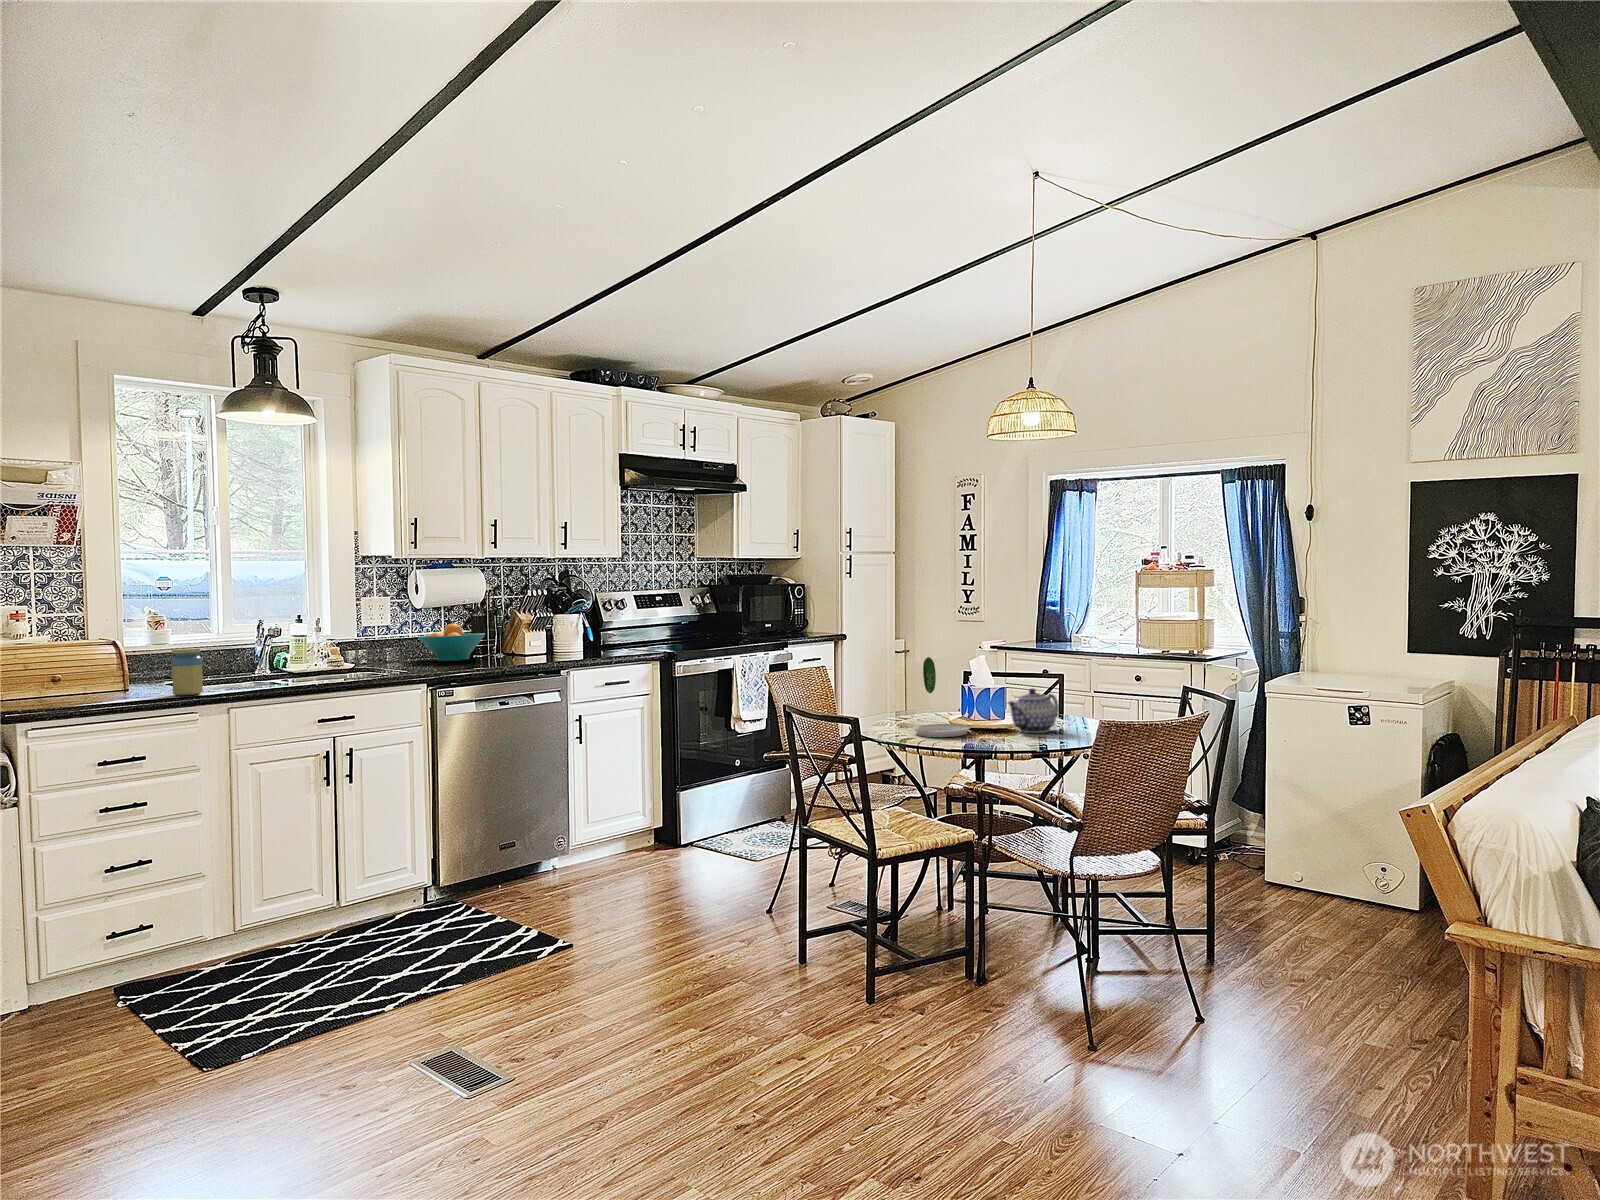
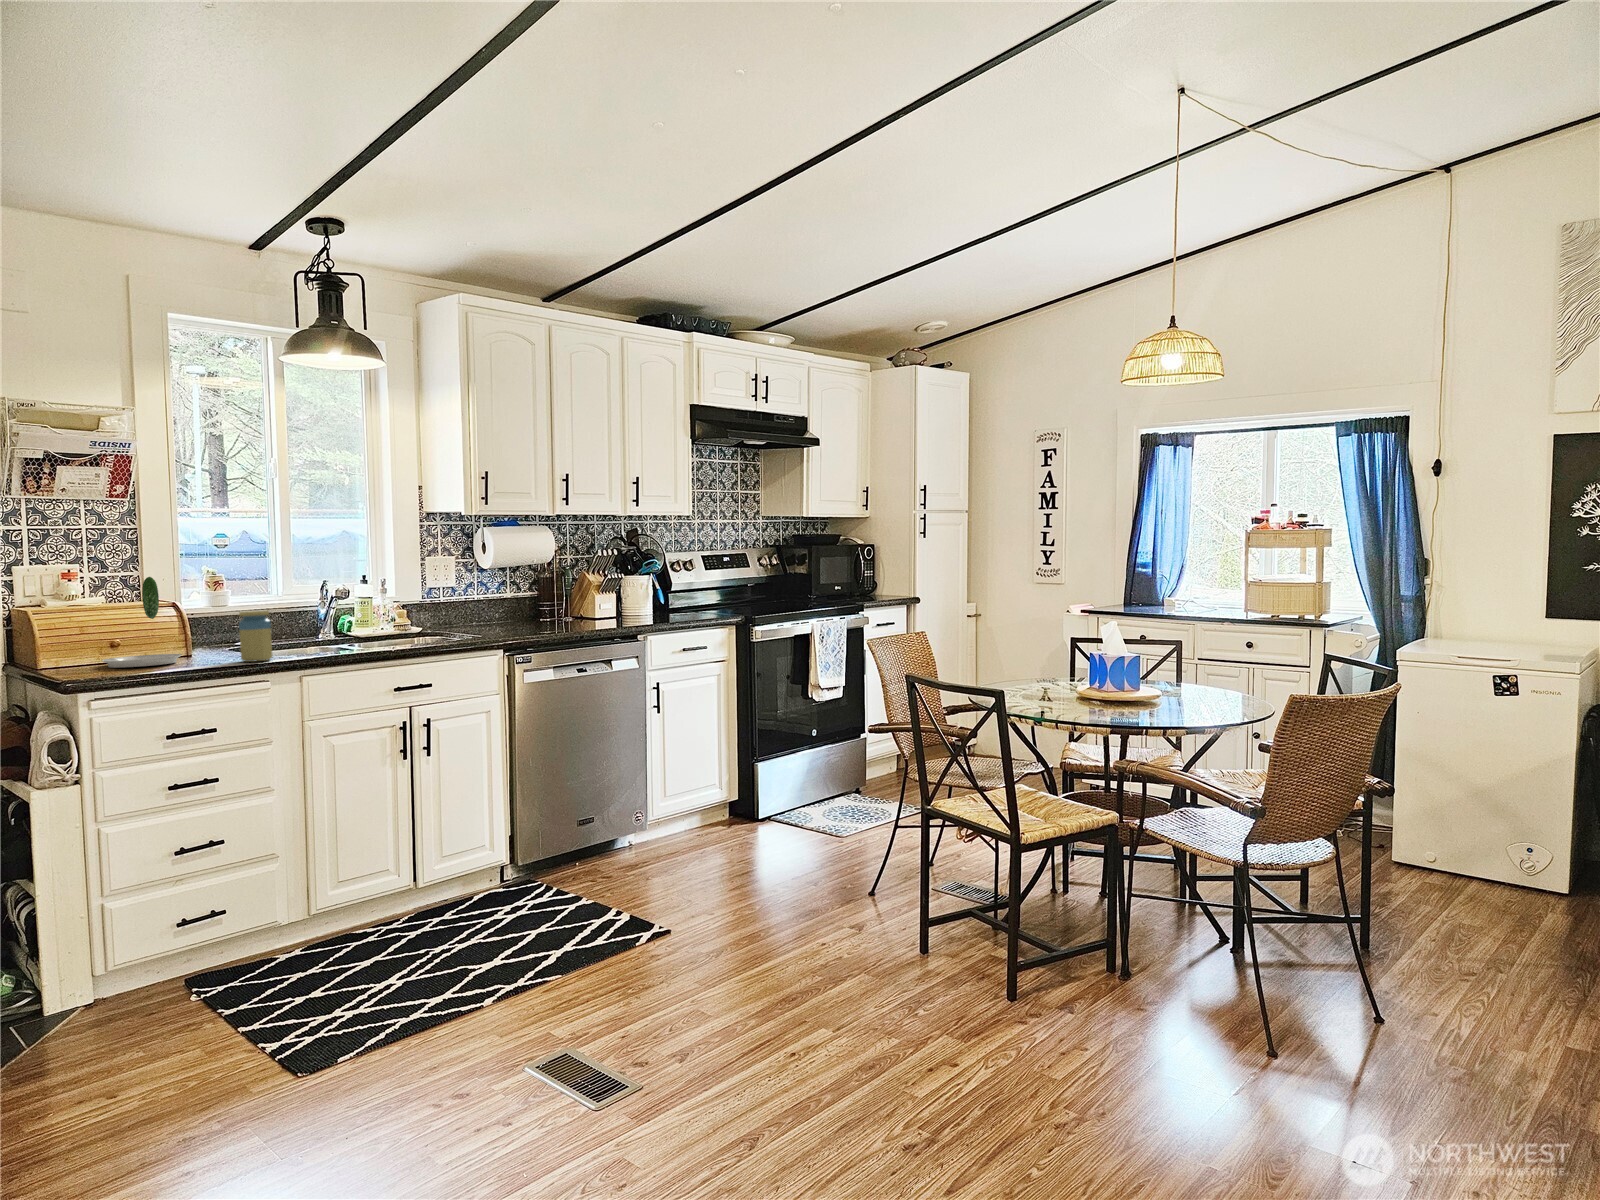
fruit bowl: present [418,623,485,661] -> none [487,585,558,625]
plate: present [912,657,971,737] -> present [102,577,182,668]
teapot: present [1007,688,1059,733] -> none [1146,656,1197,704]

